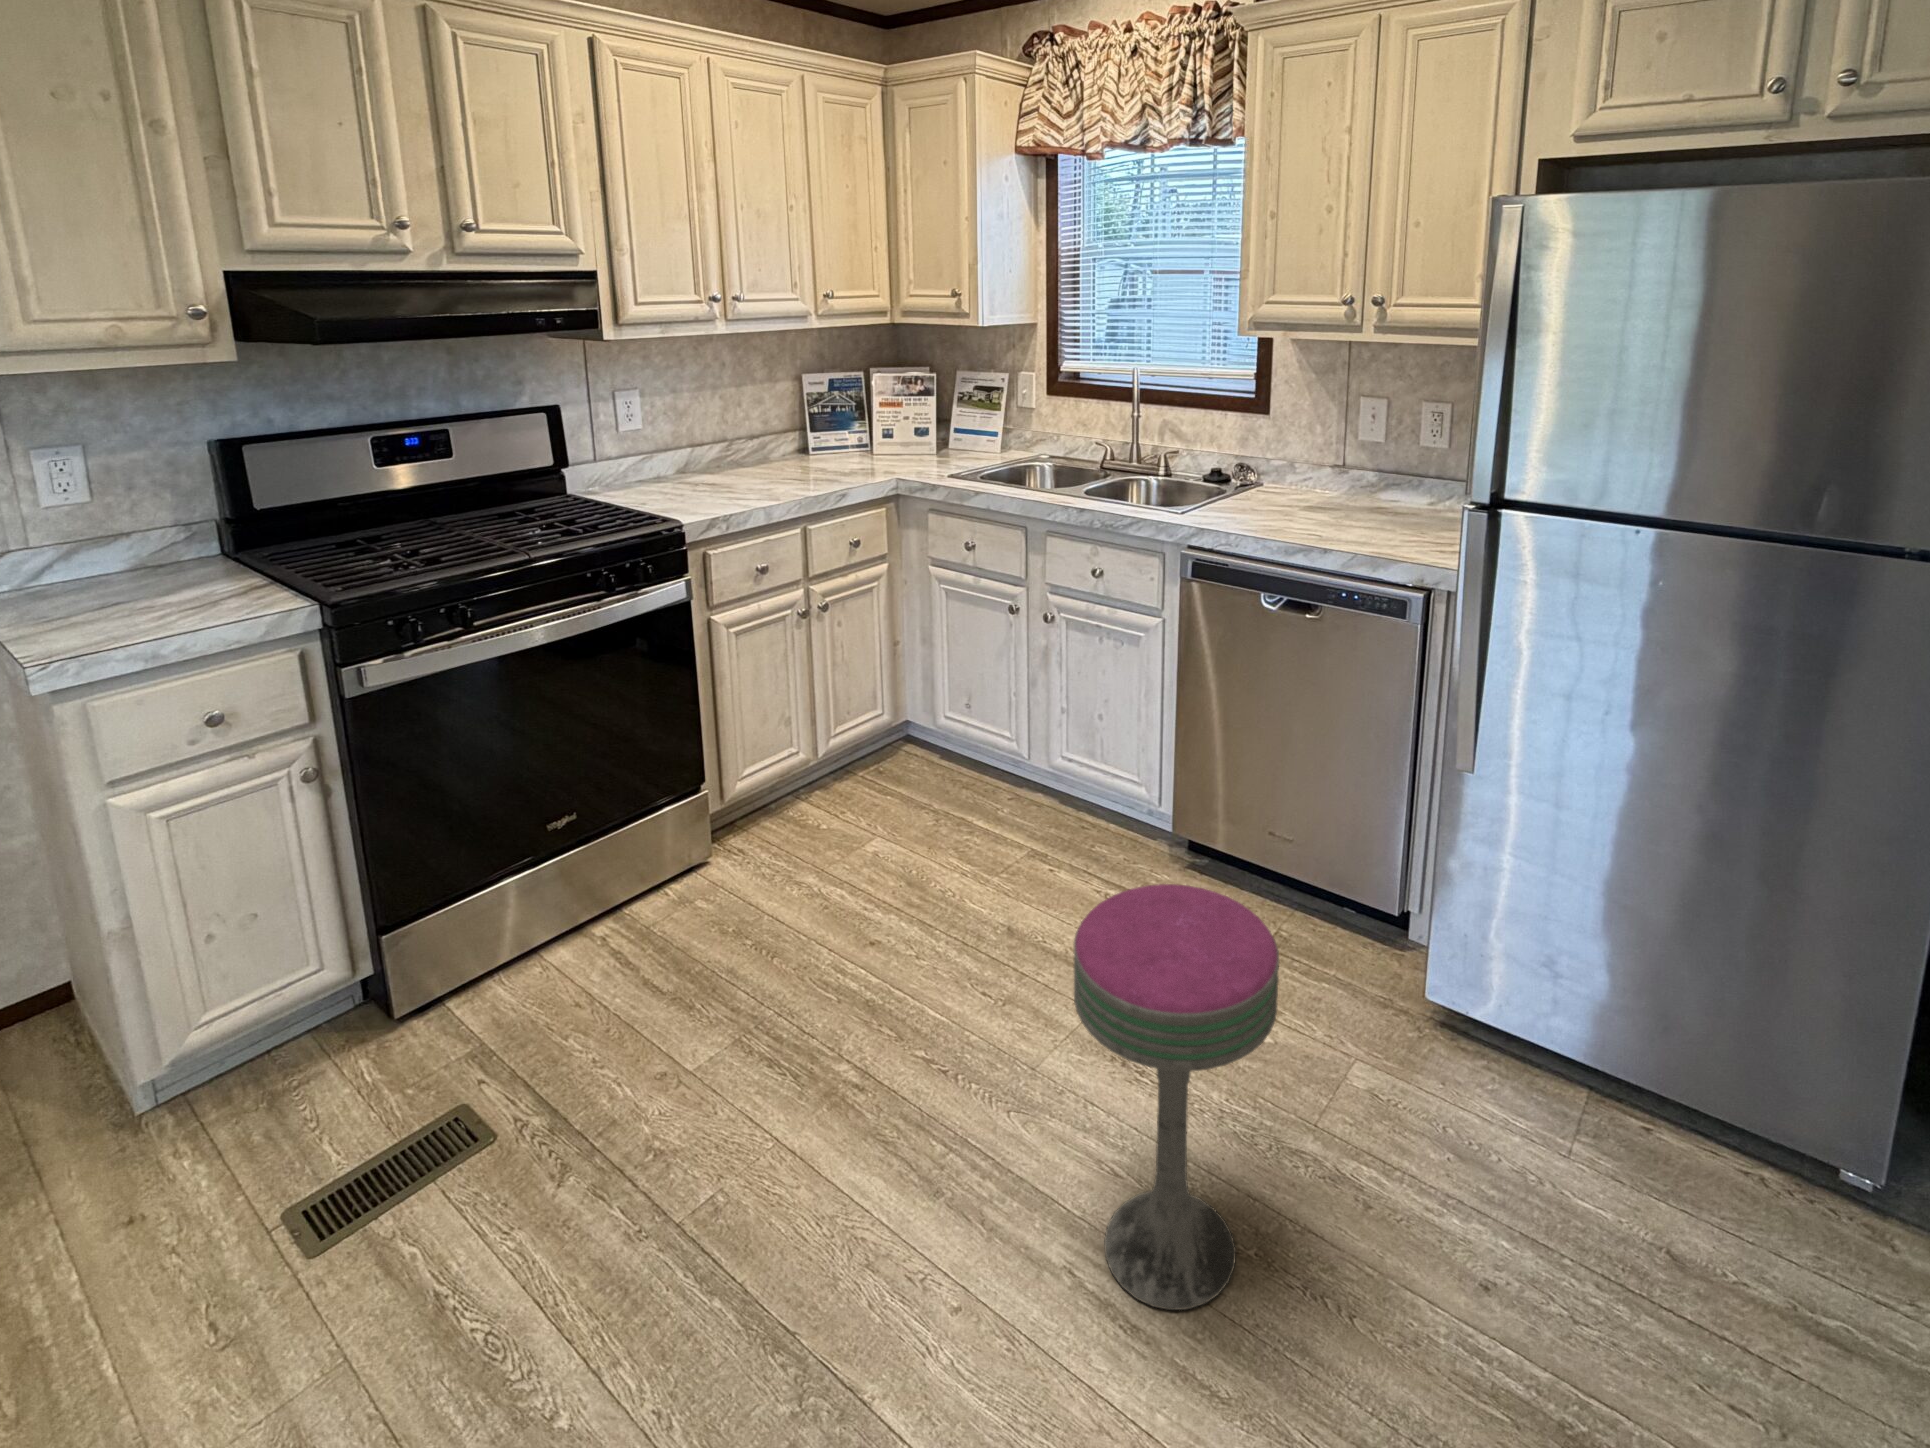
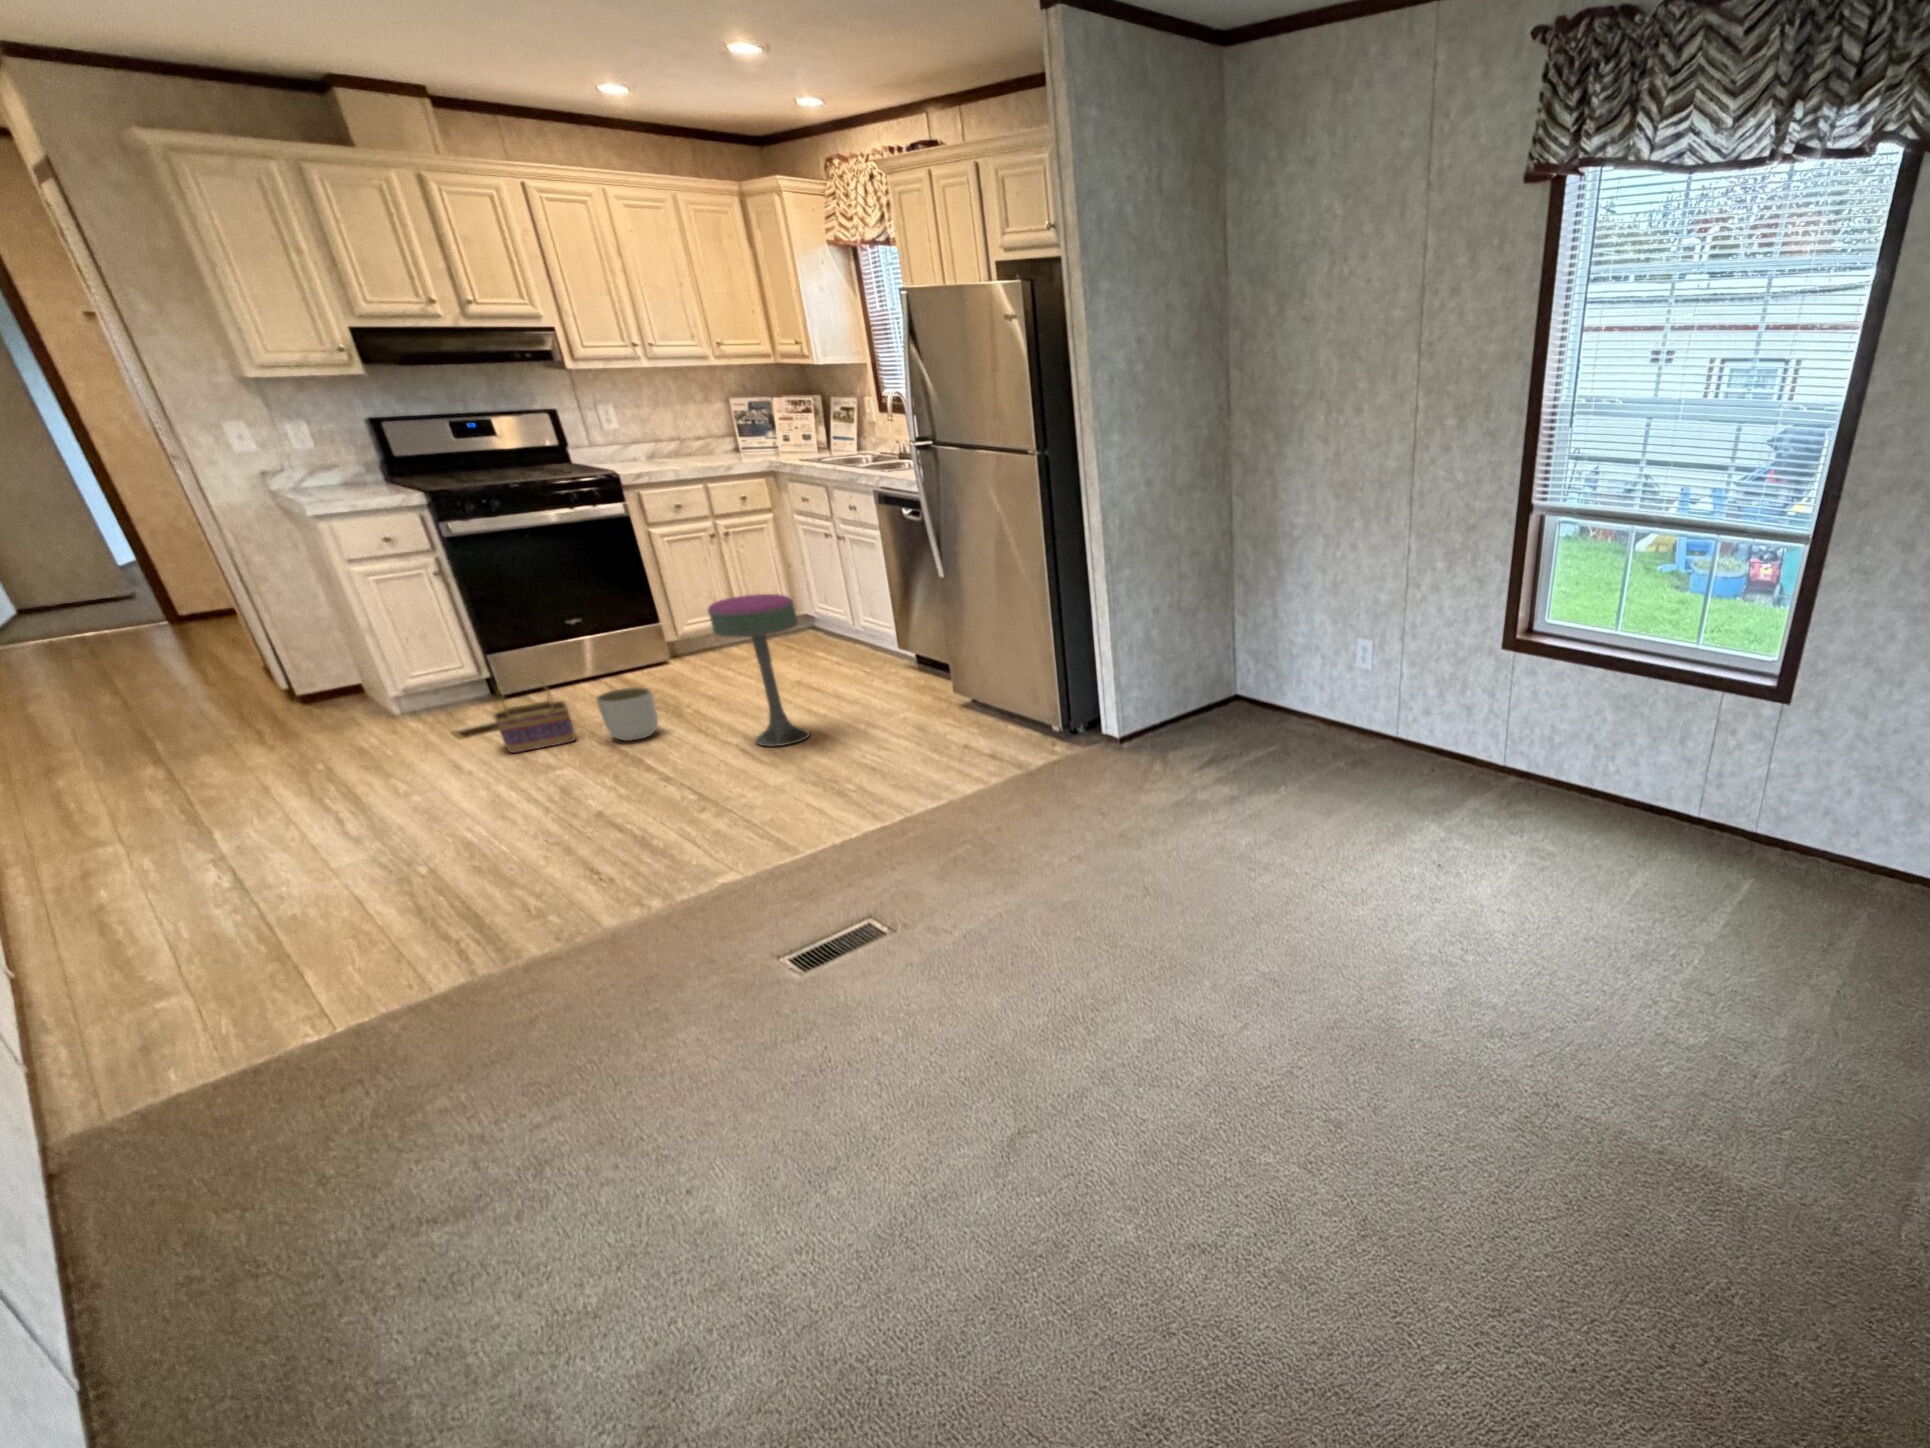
planter: none [707,1097,838,1276] -> present [596,687,658,740]
basket: none [427,1100,628,1370] -> present [493,672,576,753]

